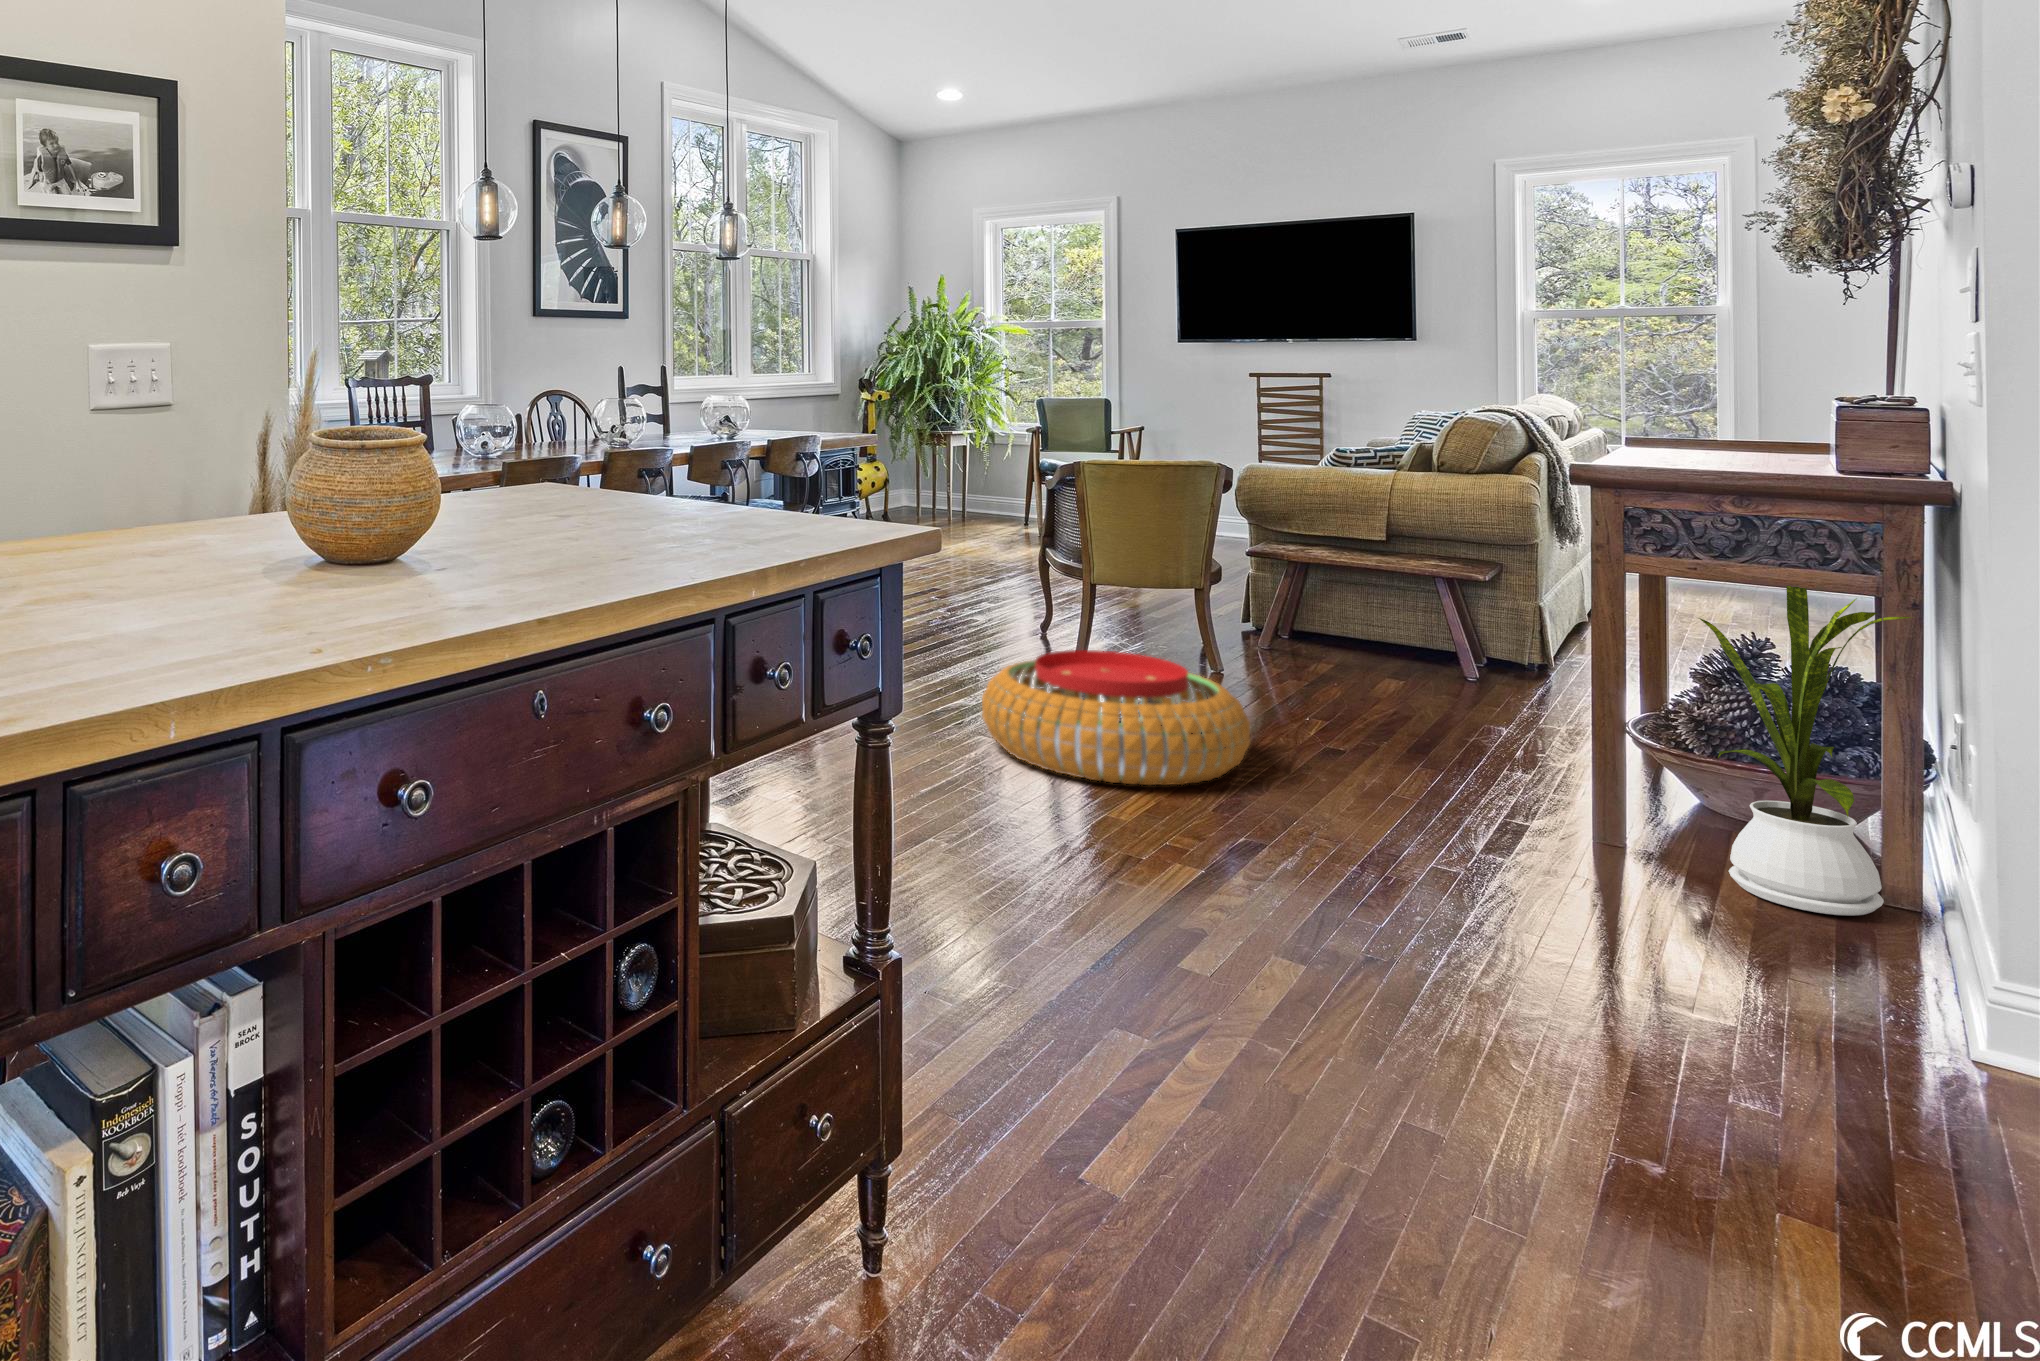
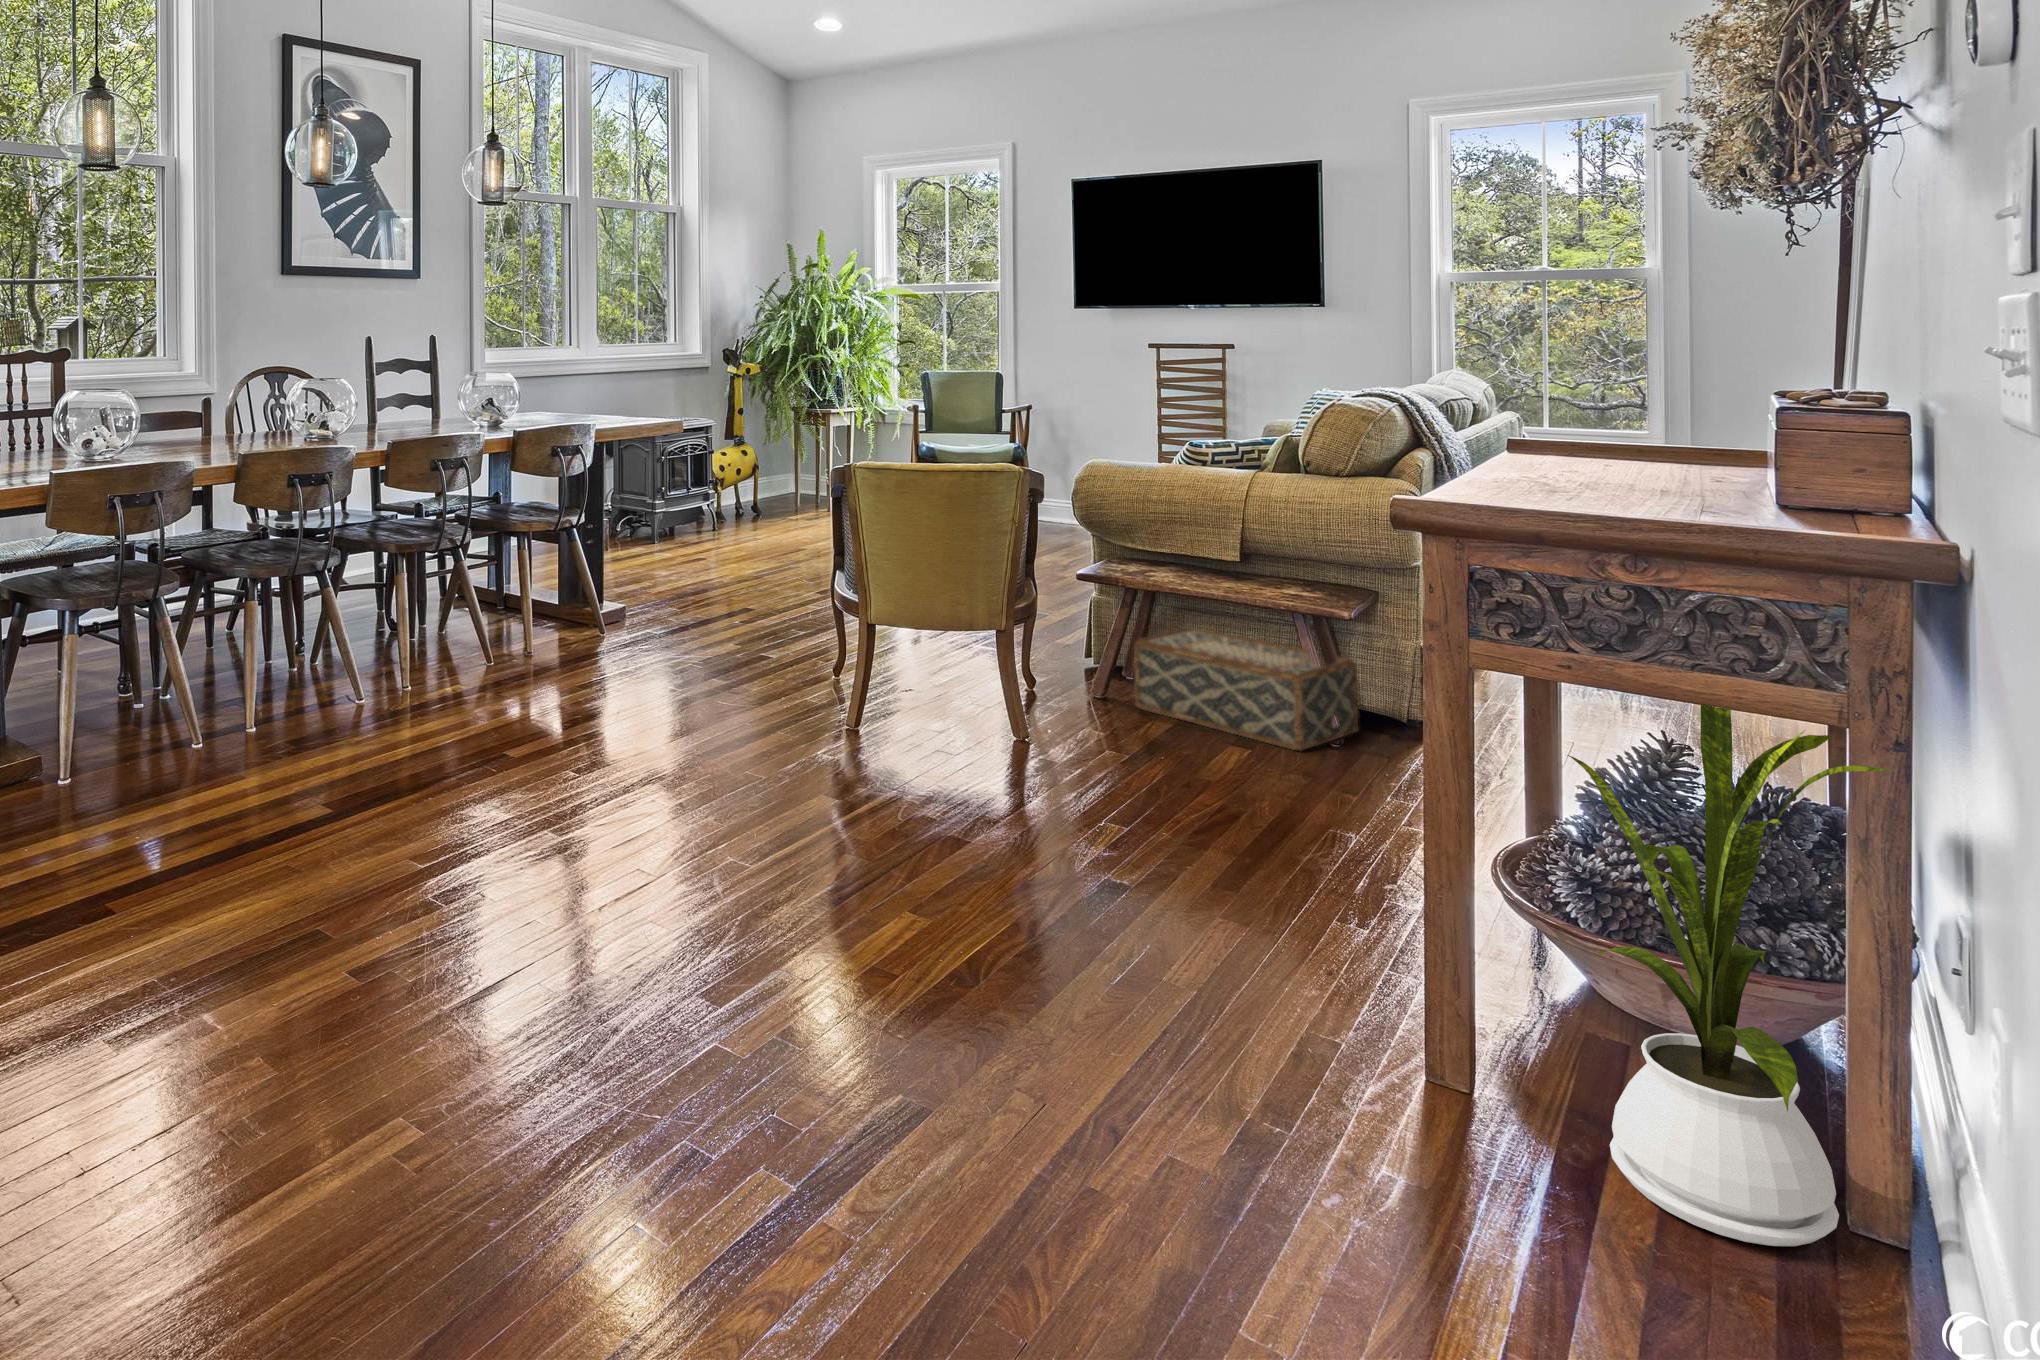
woven basket: none [1300,595,1492,683] -> present [1134,628,1358,751]
pouf: present [982,650,1250,785] -> none [644,742,993,963]

